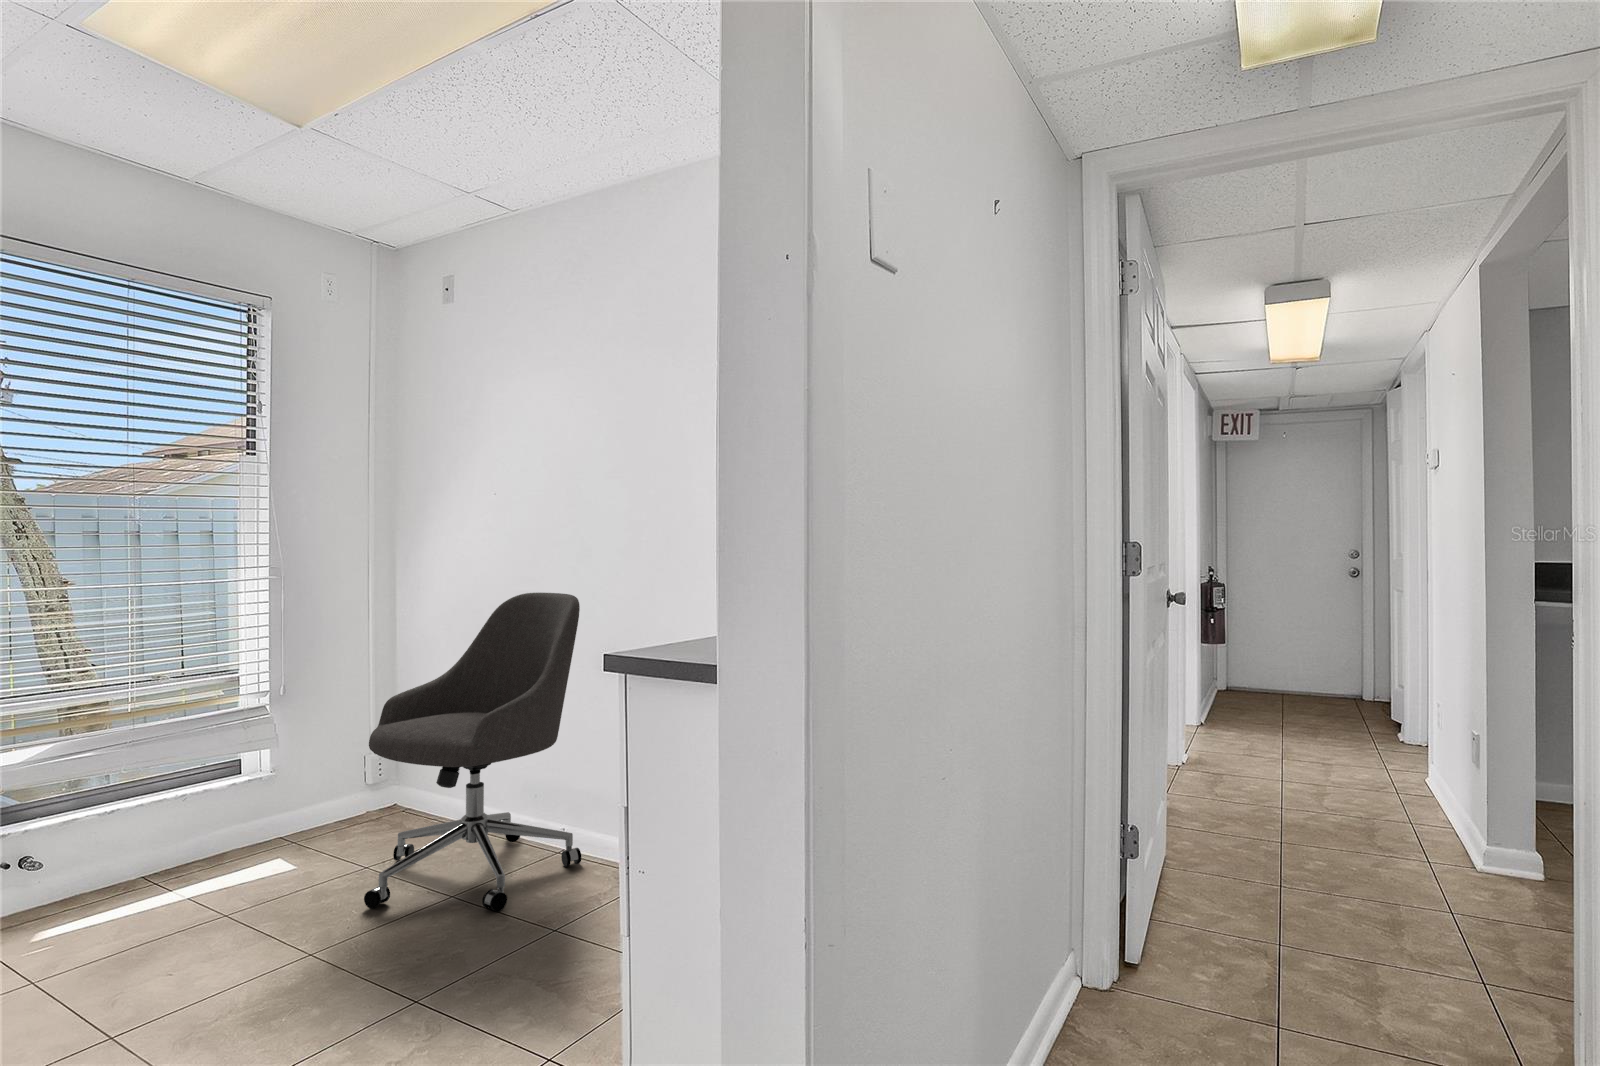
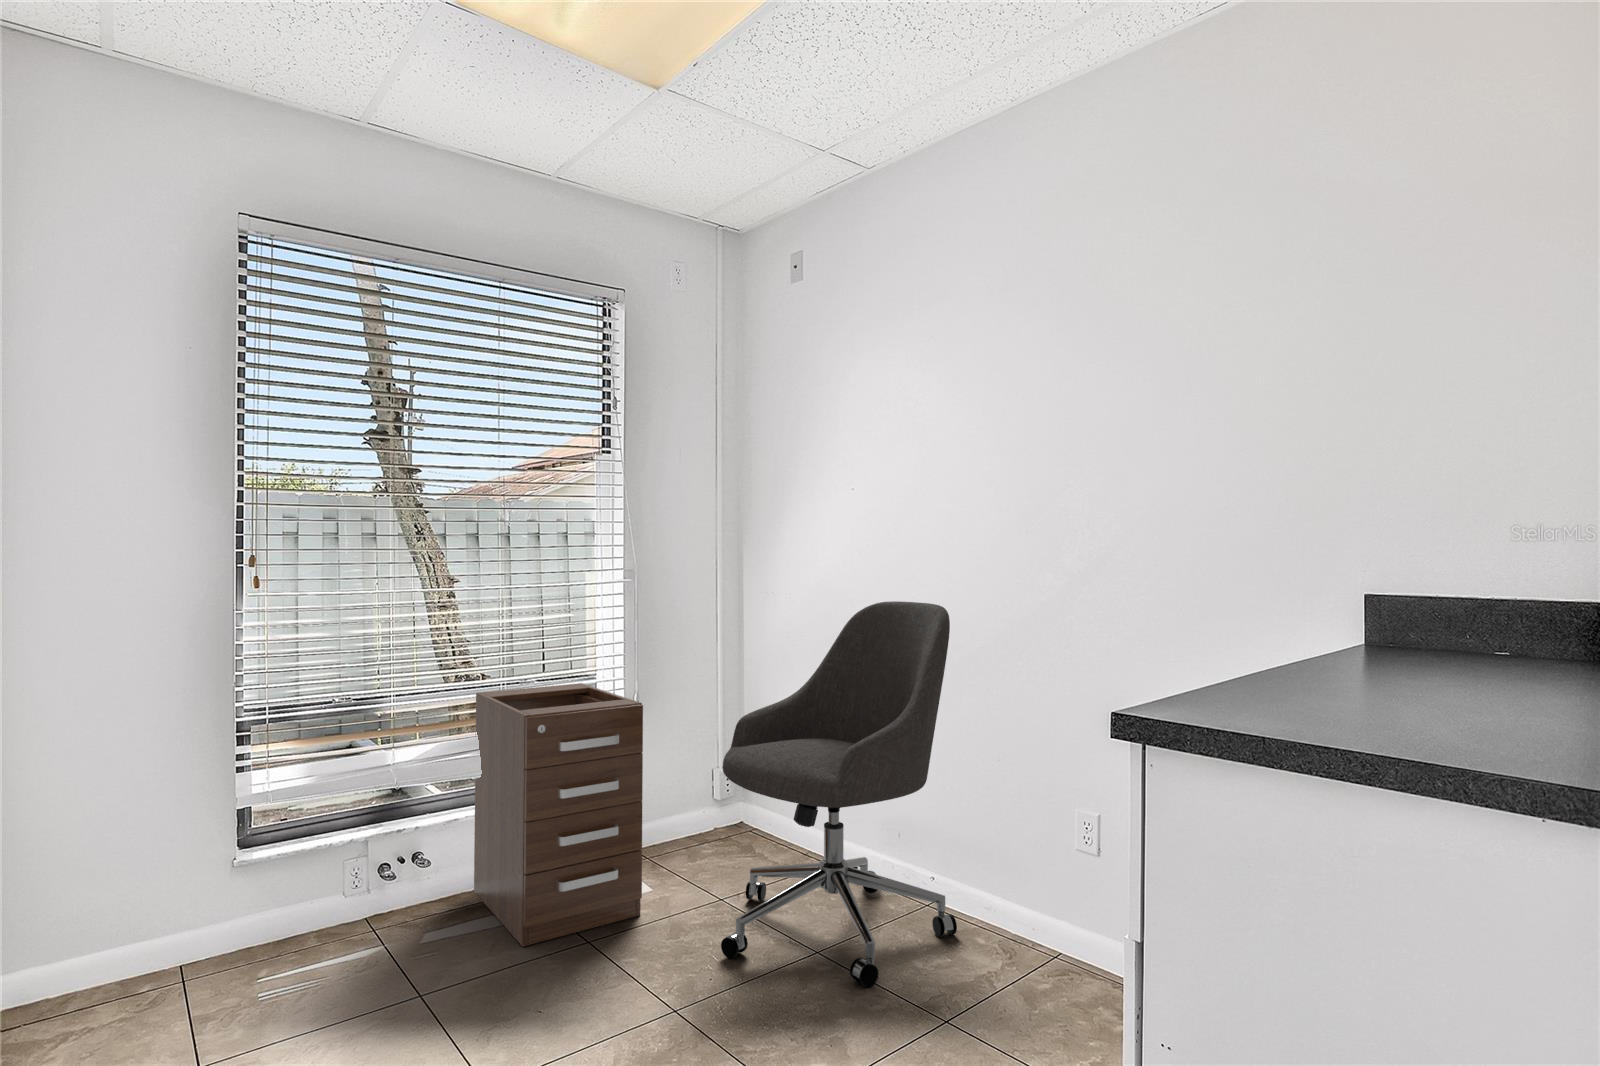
filing cabinet: none [93,678,288,930] -> present [474,683,643,947]

